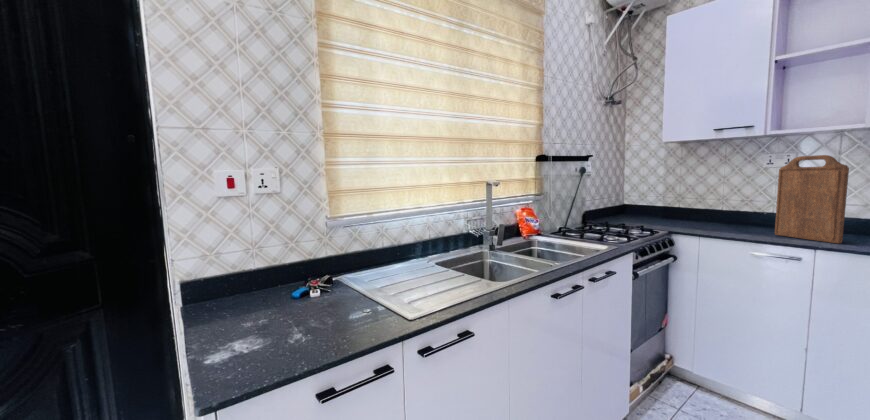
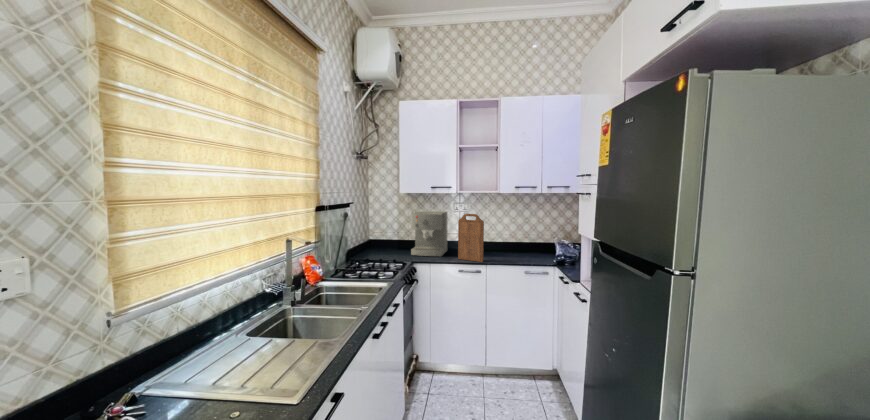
coffee maker: none [680,161,761,230] -> present [411,211,447,257]

